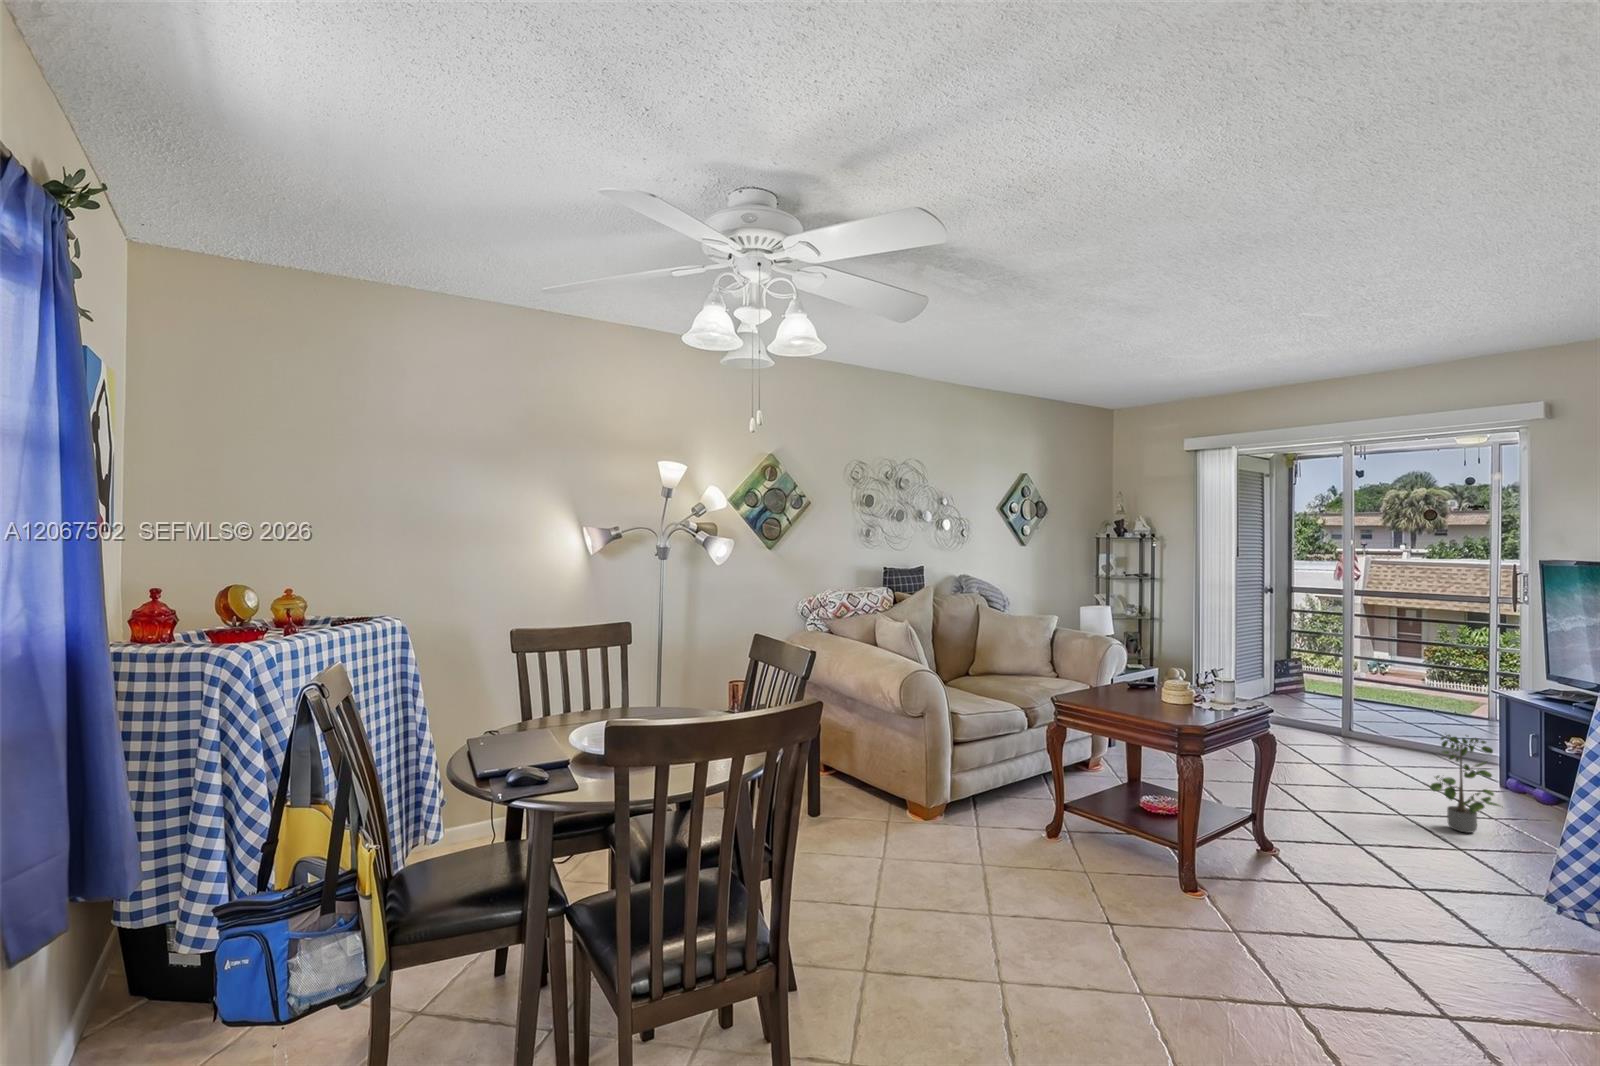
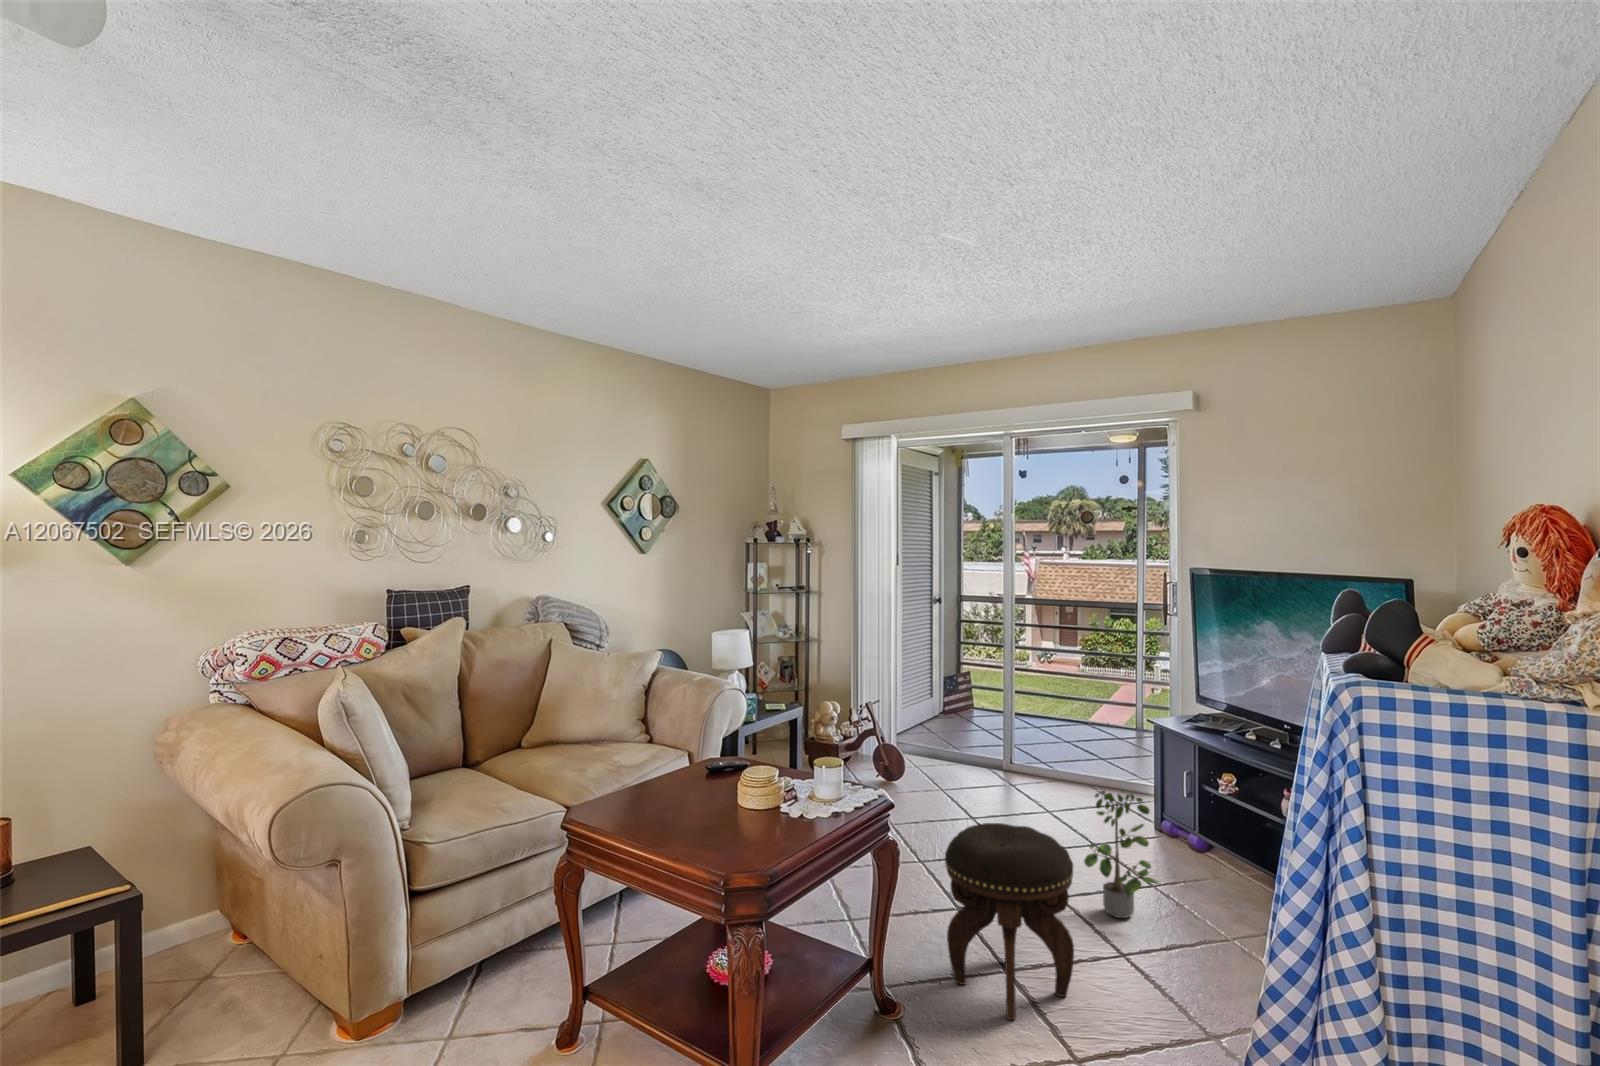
footstool: none [1314,741,1424,869] -> present [945,823,1074,1020]

